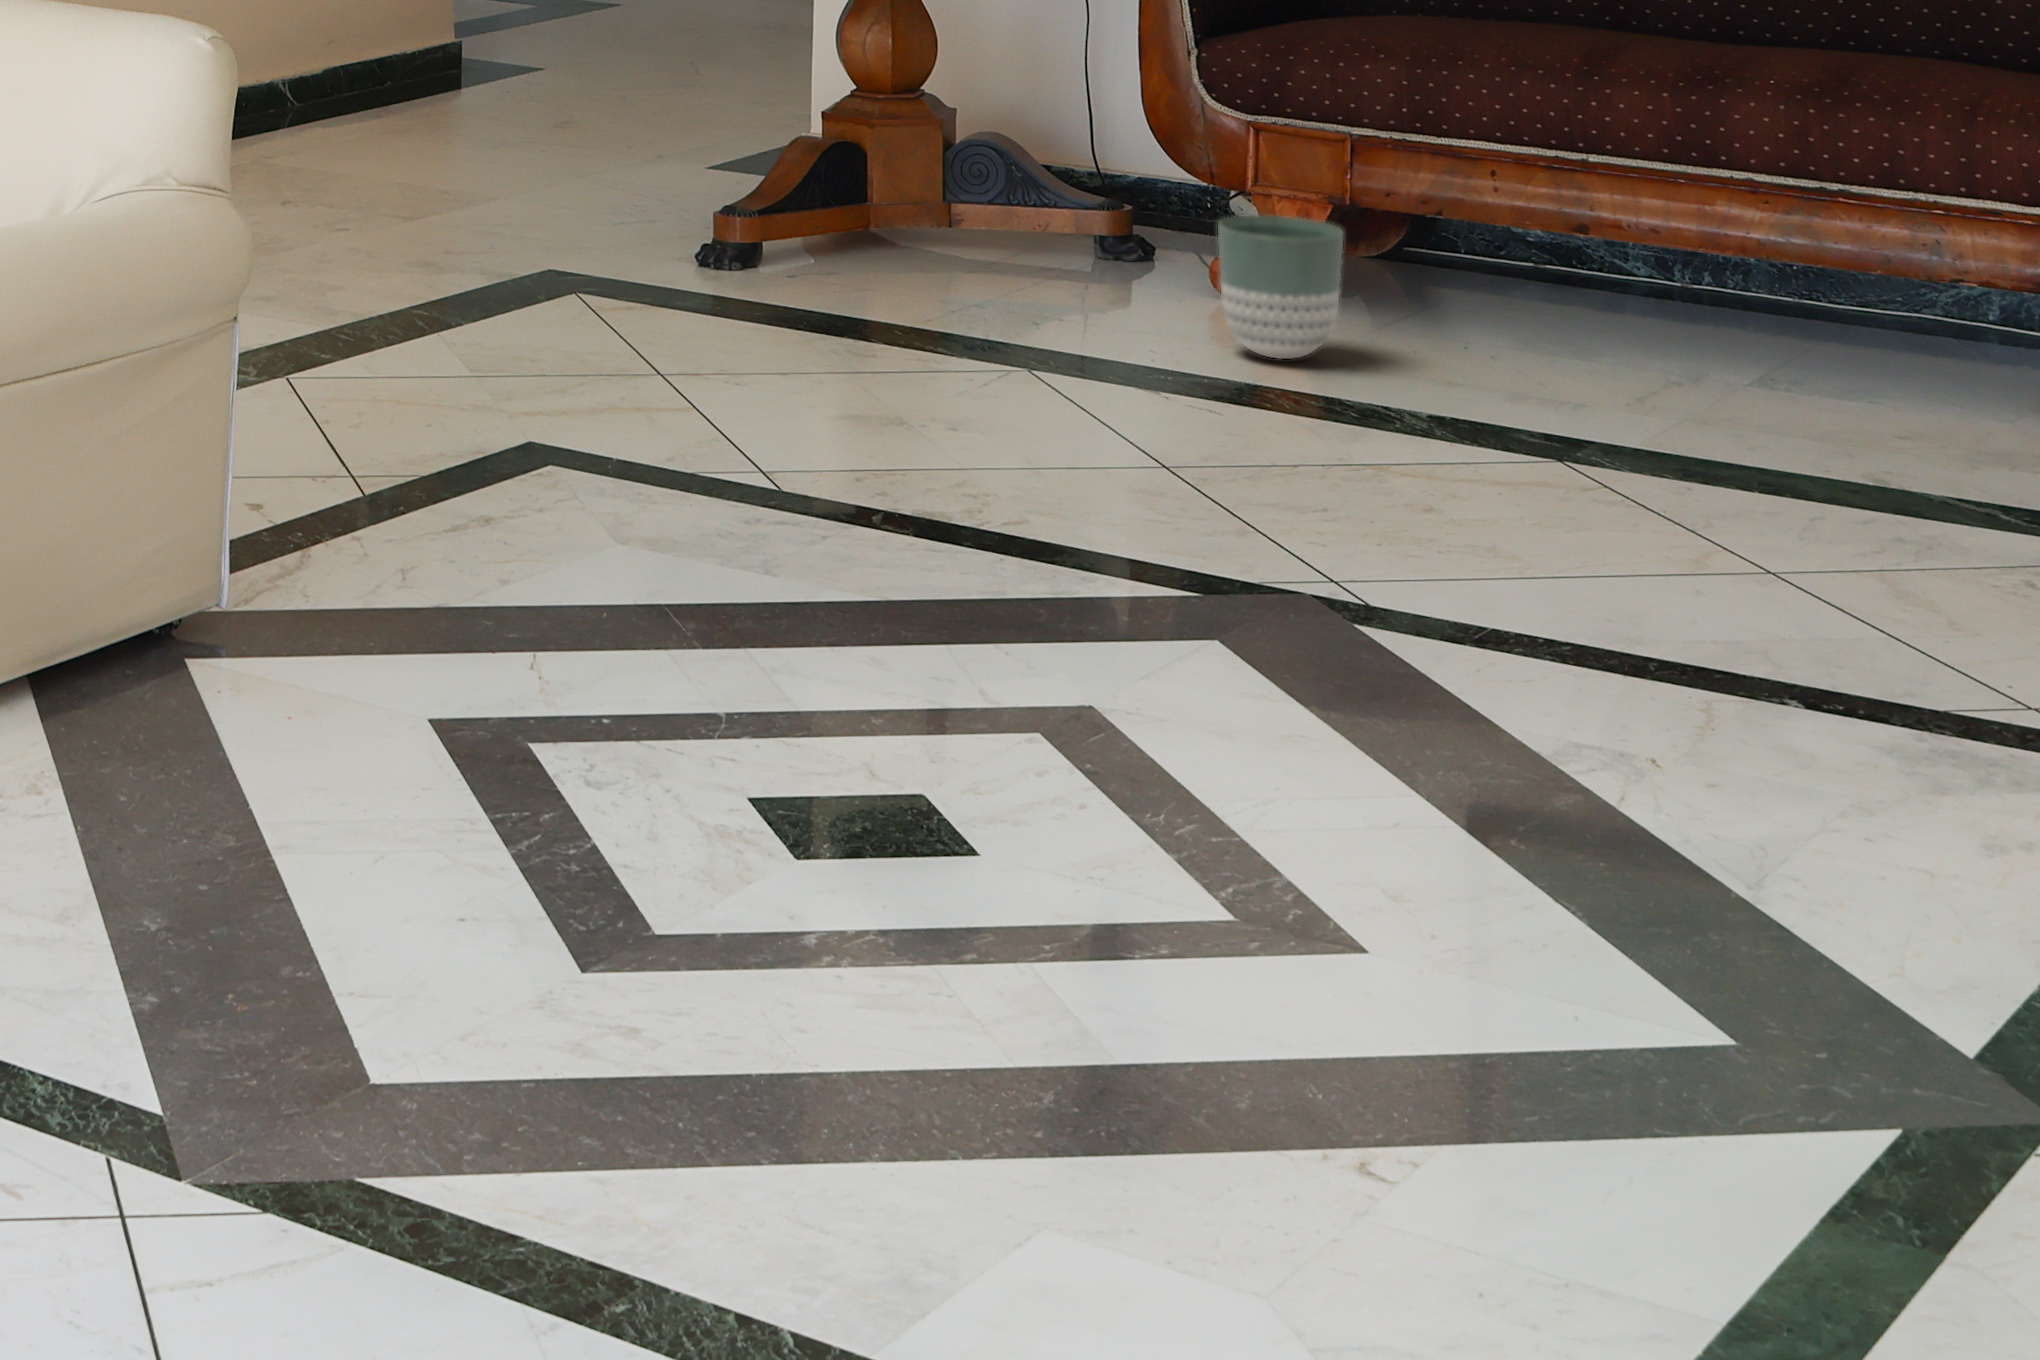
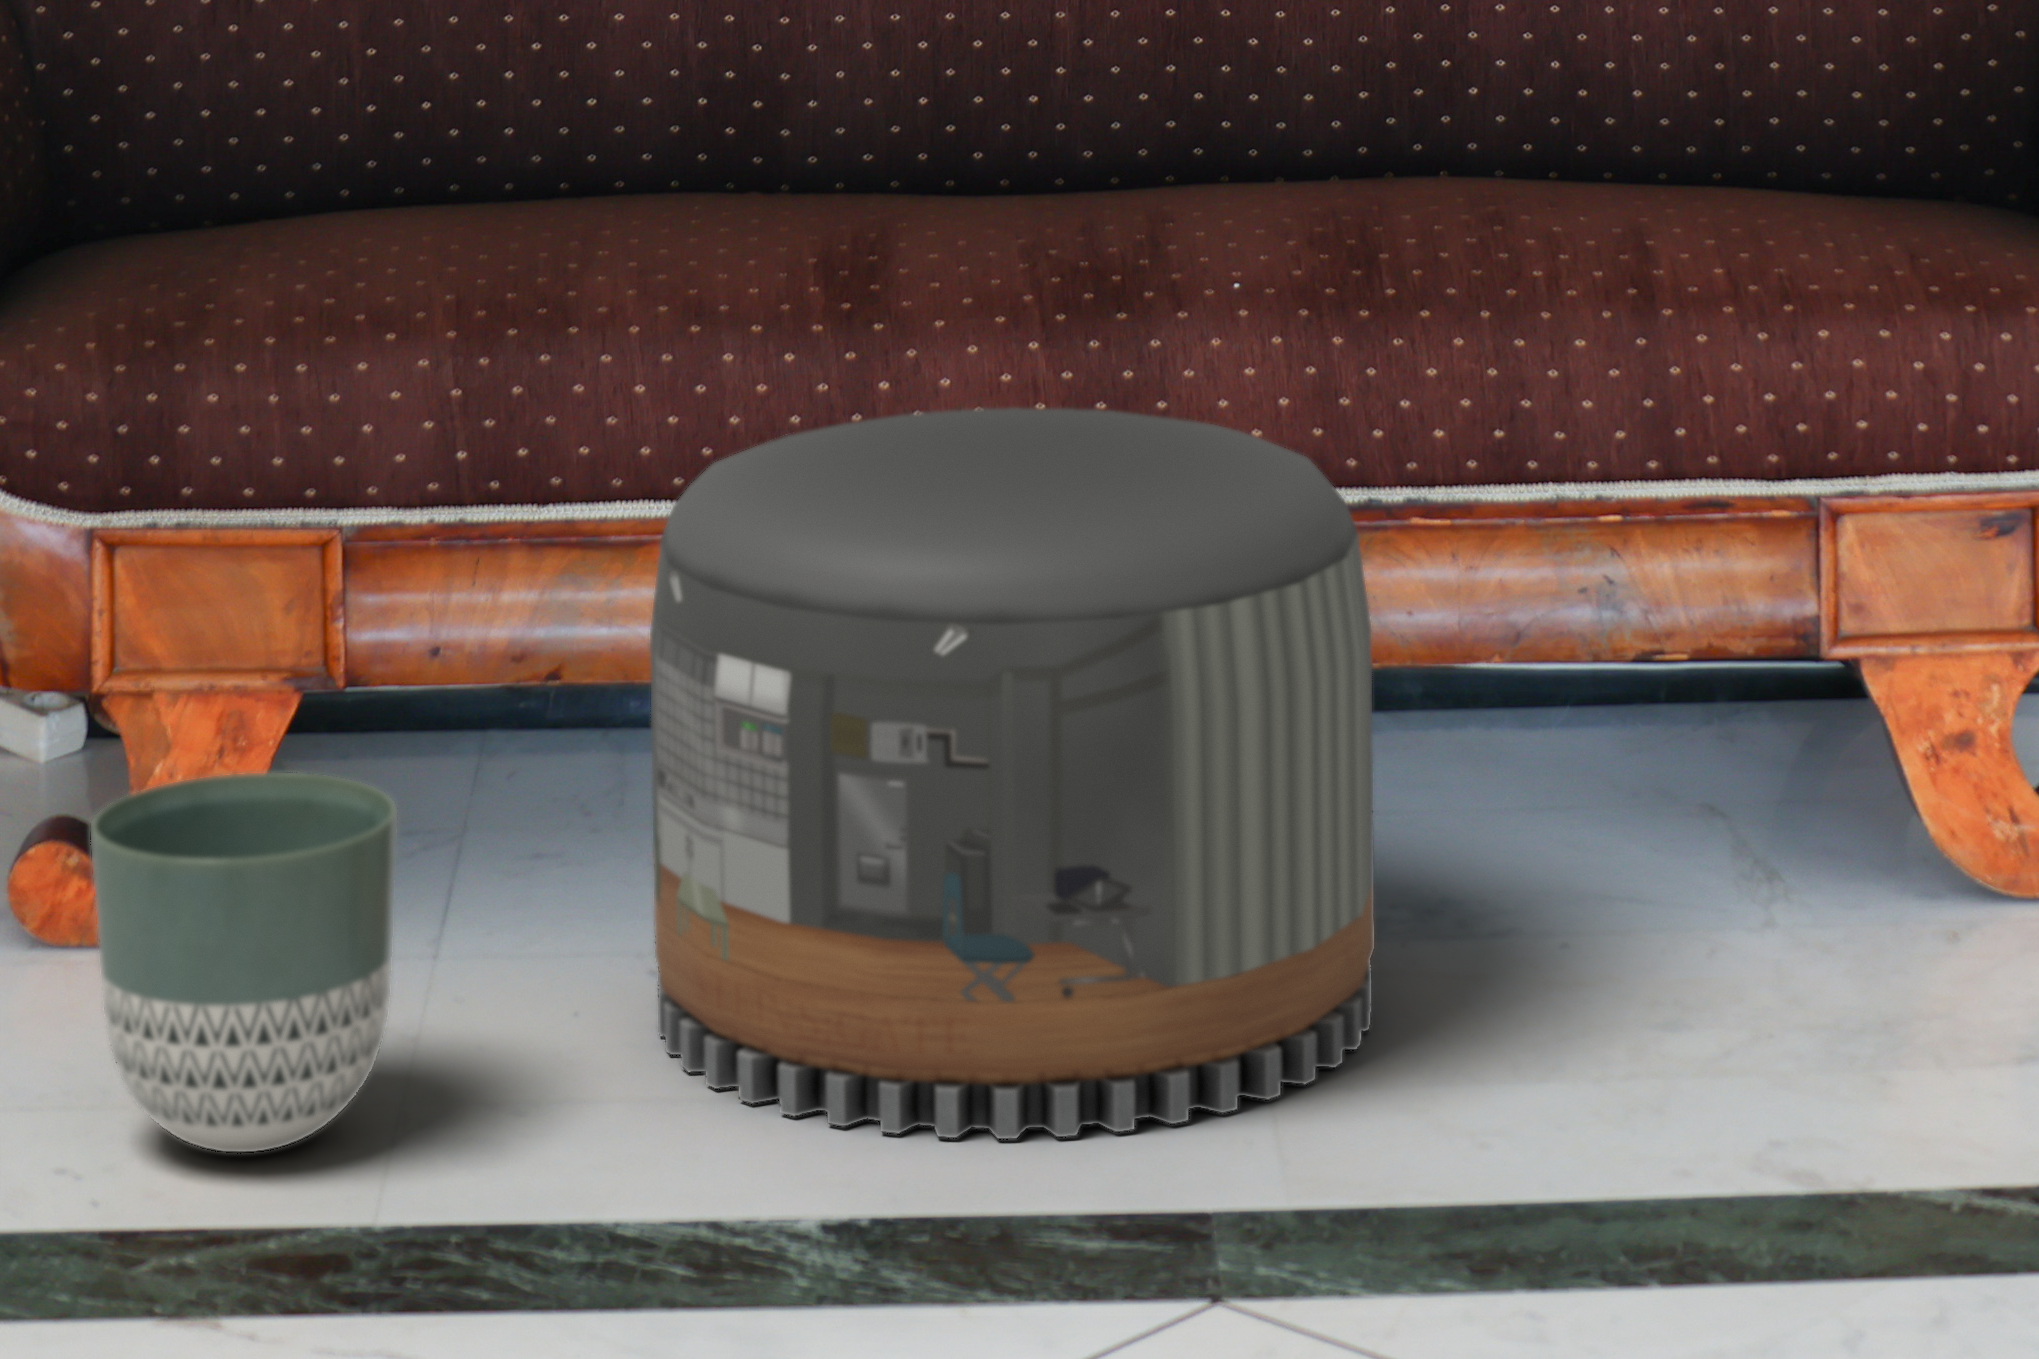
pouf: none [1472,122,1809,420] -> present [650,408,1375,1139]

